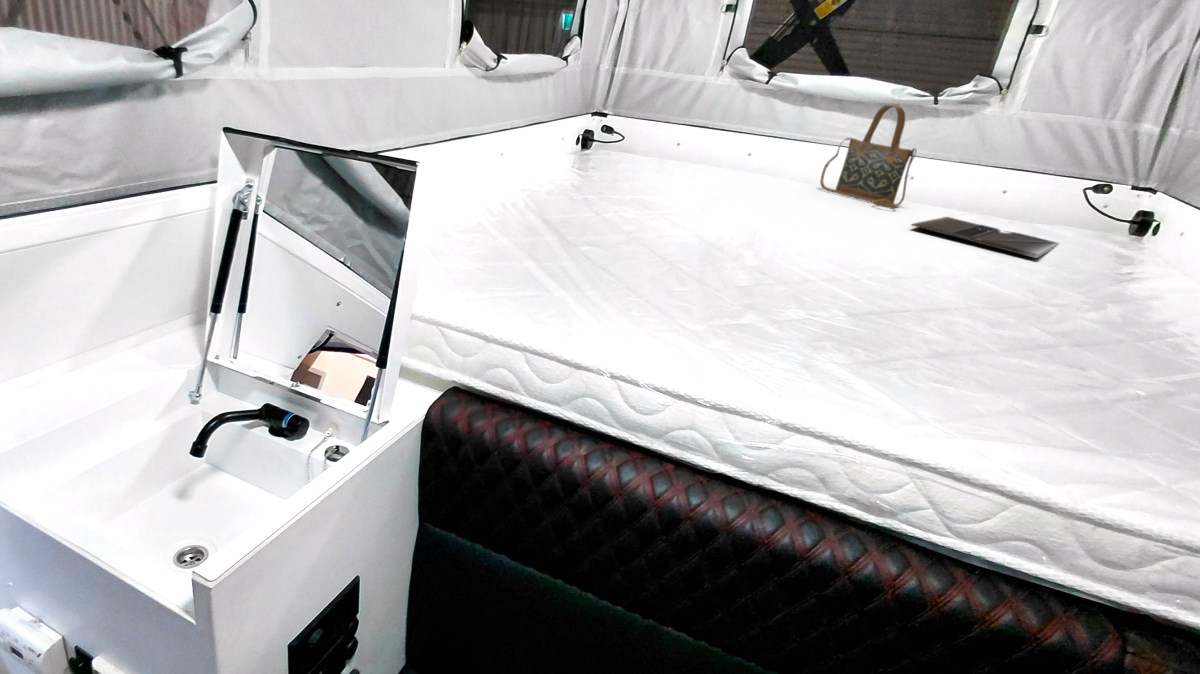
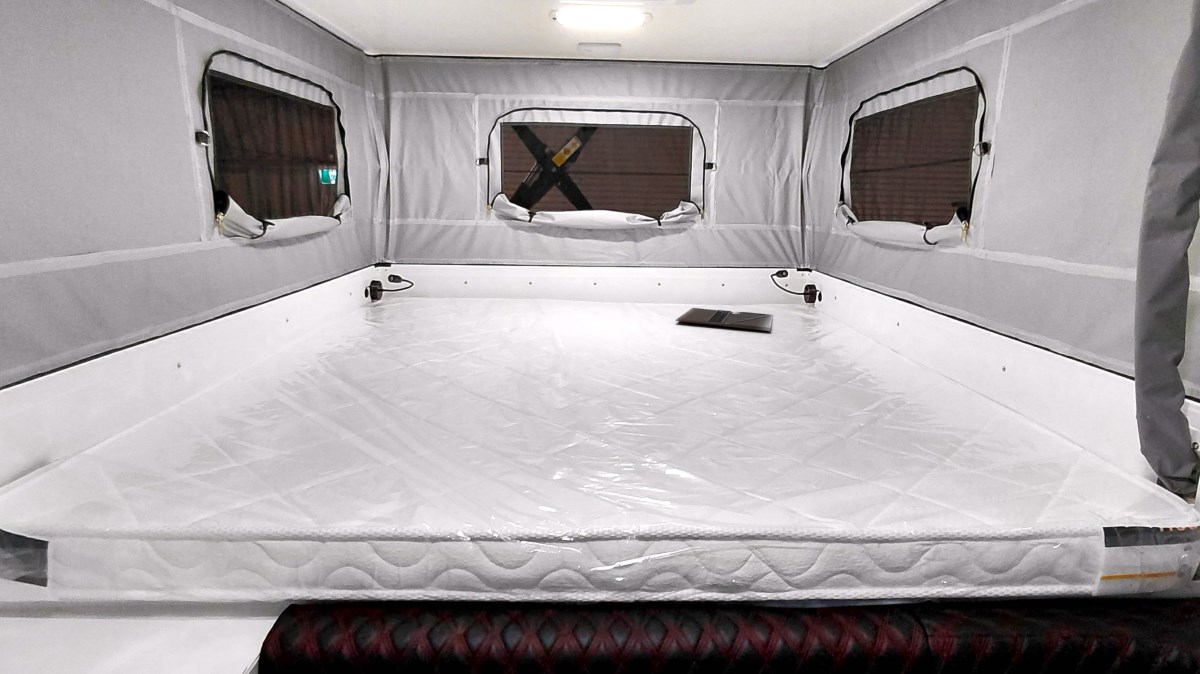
handbag: present [820,105,916,209] -> none [591,229,659,308]

